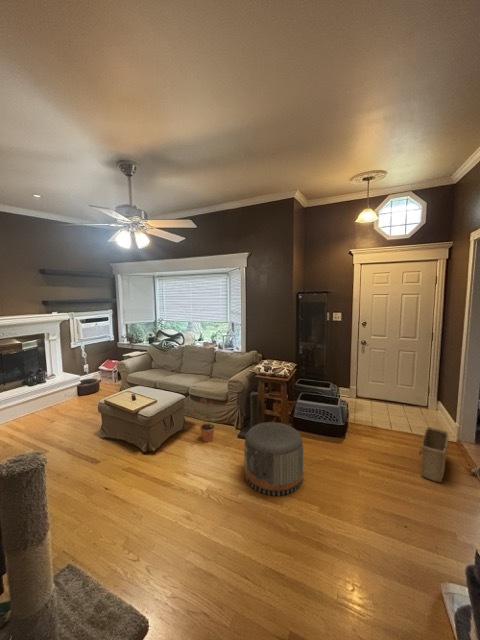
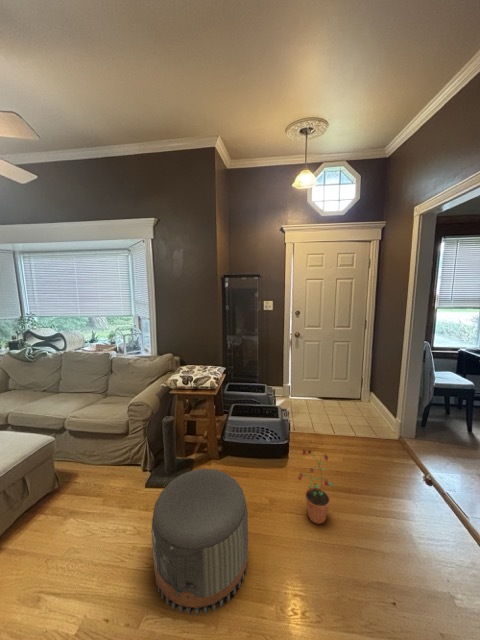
potted plant: present [194,398,215,442] -> present [298,449,334,524]
basket: present [419,427,448,482] -> none [380,434,418,510]

